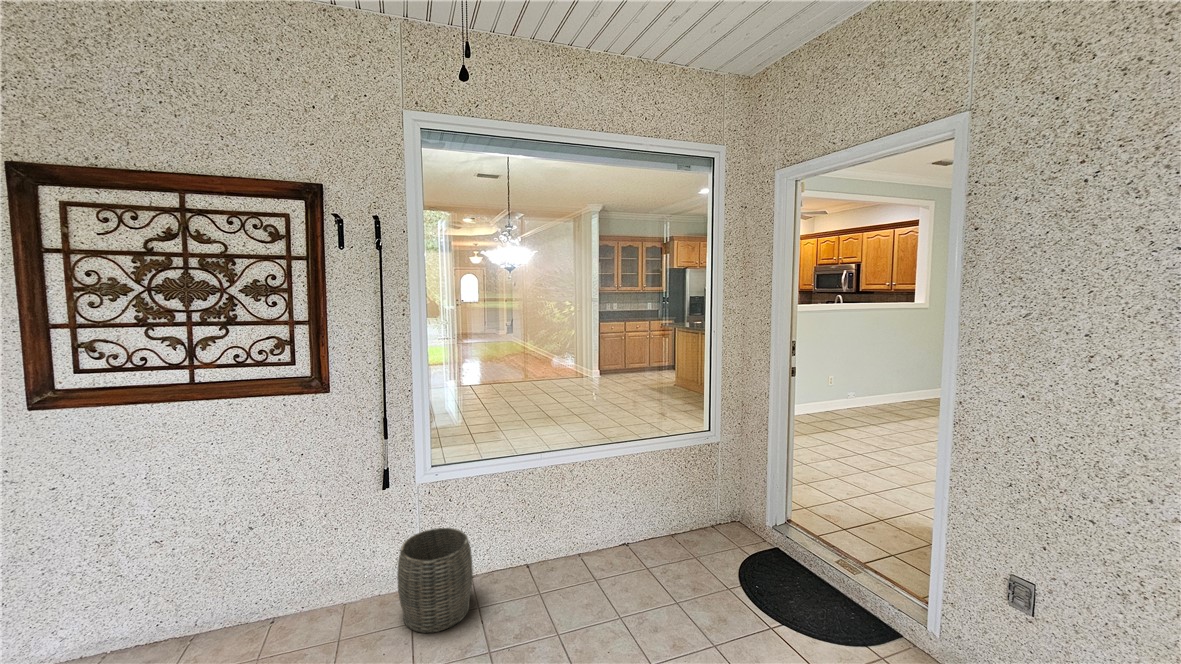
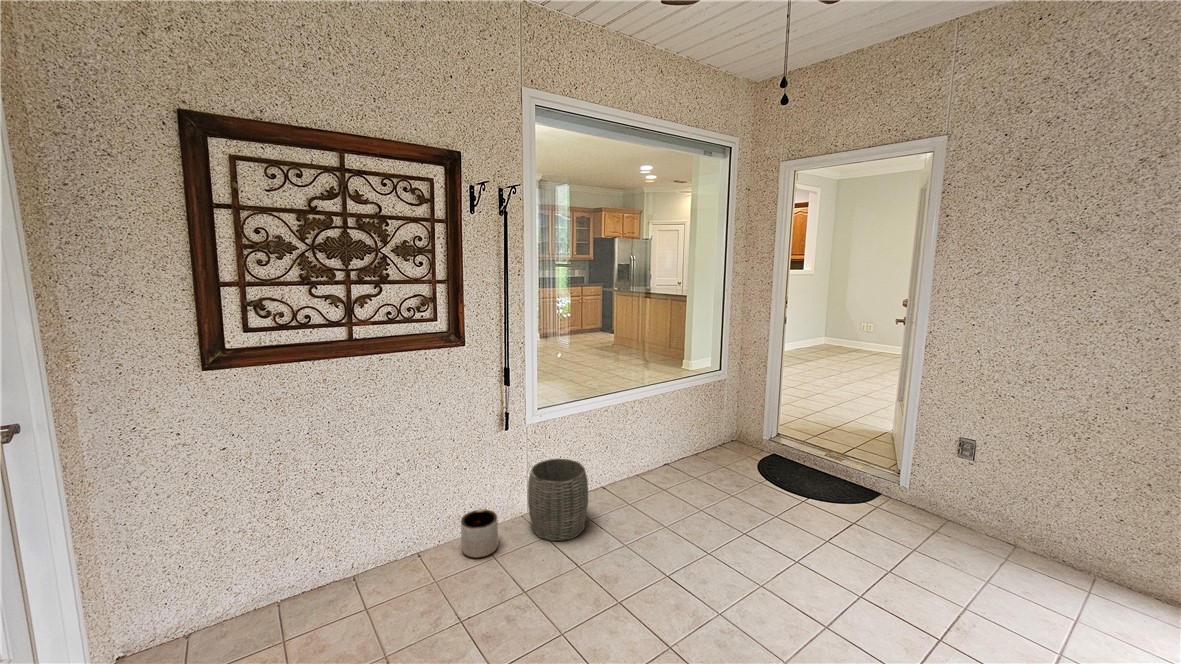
planter: none [310,579,358,638] -> present [461,510,498,558]

